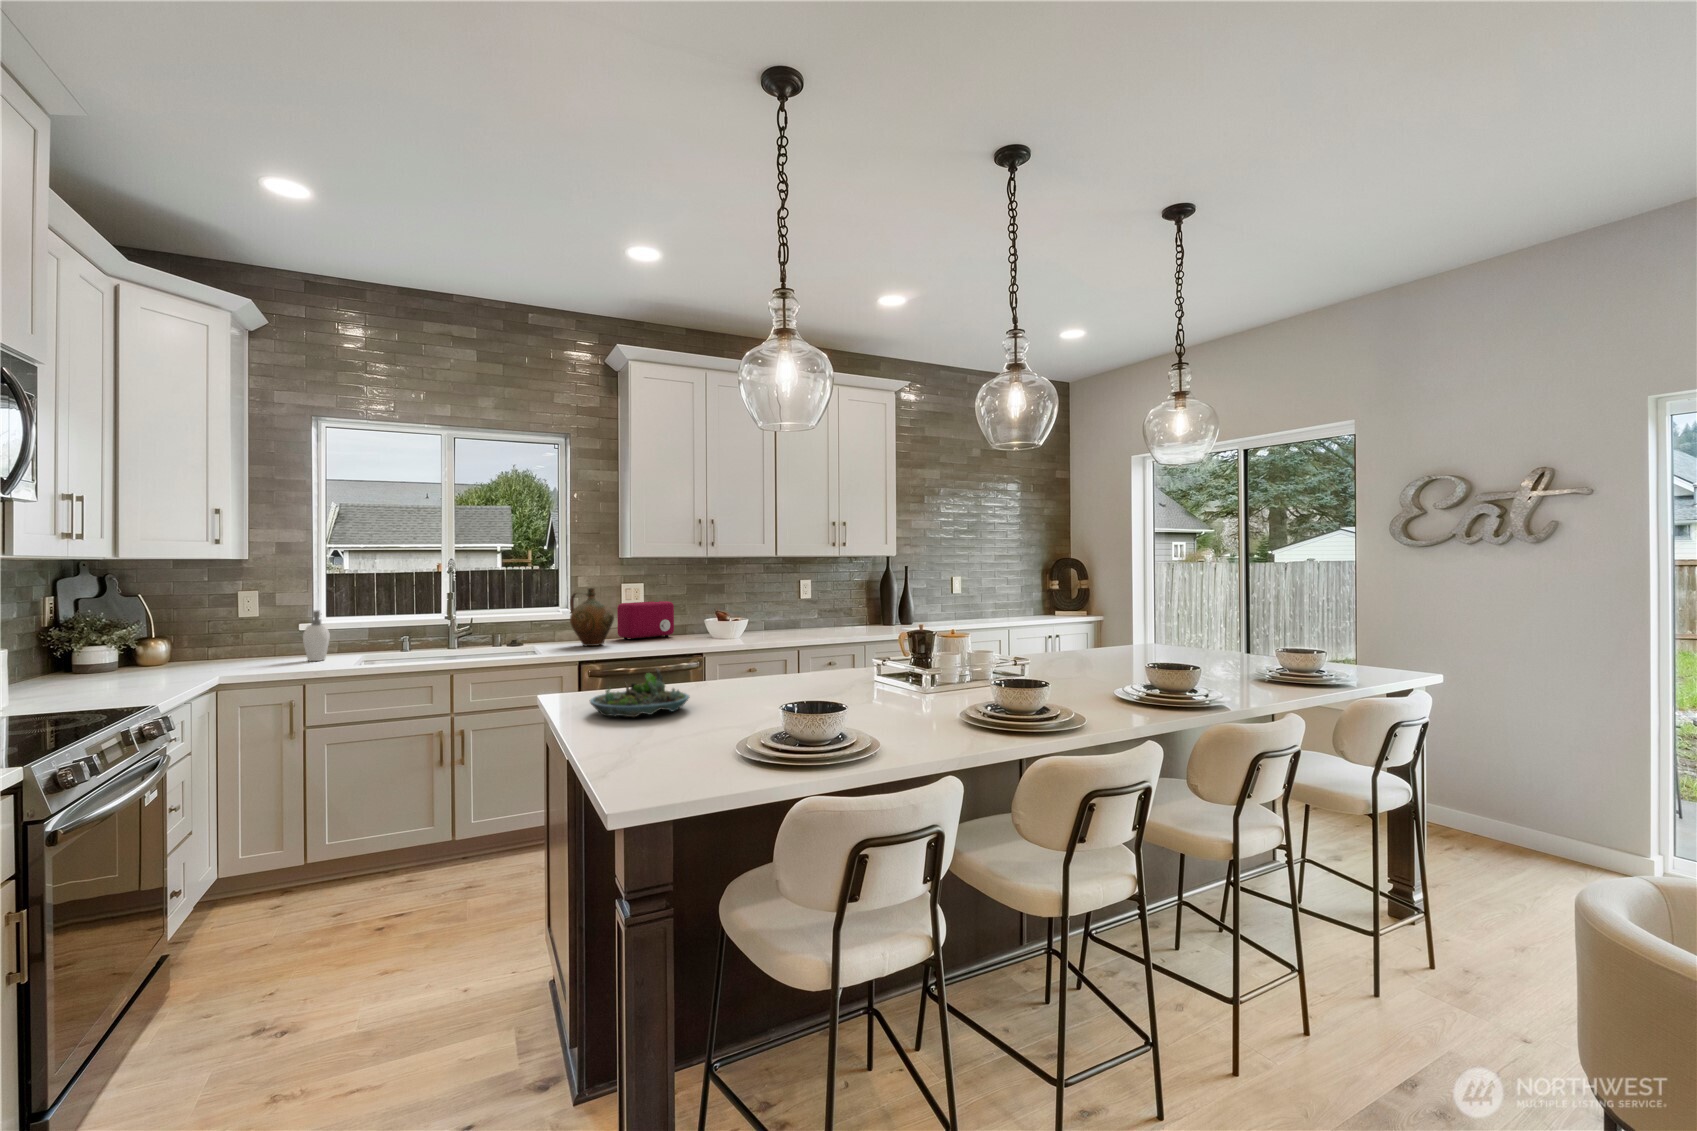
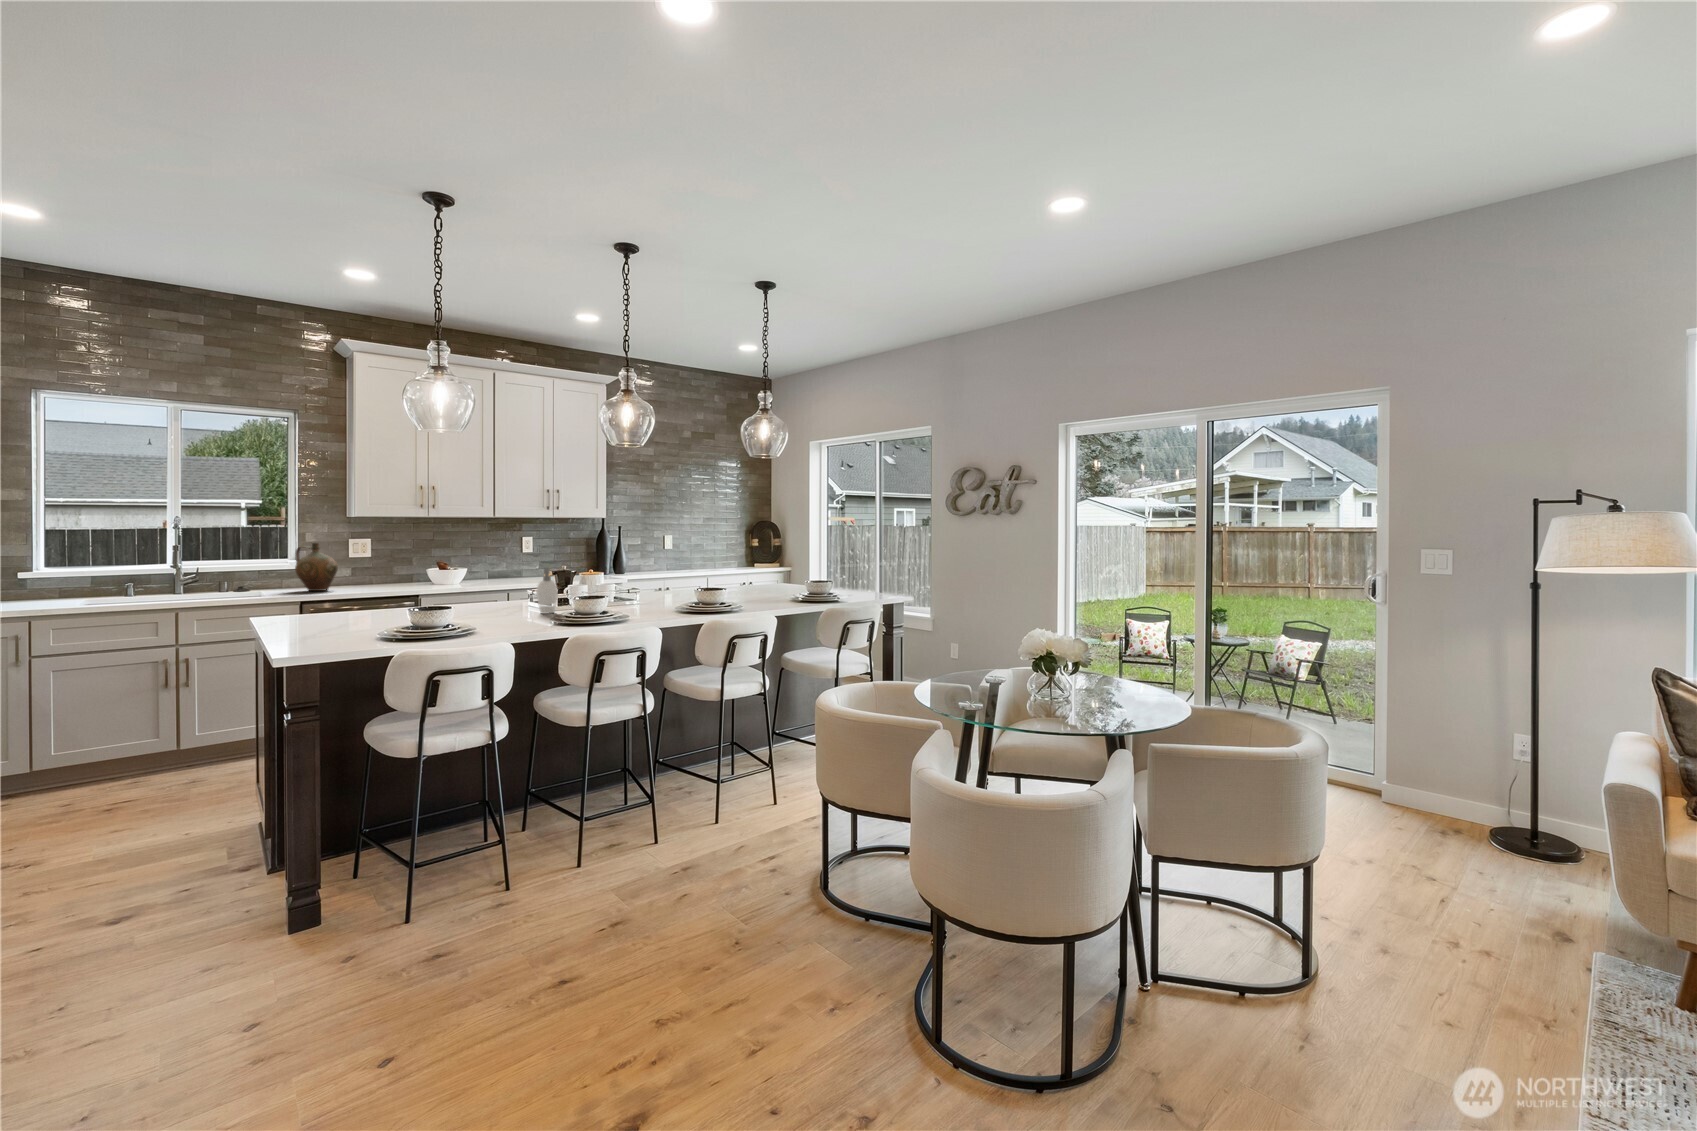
toaster: present [617,601,674,640] -> none [344,555,400,587]
soap dispenser: present [303,611,330,661] -> present [536,567,558,614]
succulent planter: present [590,668,690,717] -> none [288,595,369,626]

